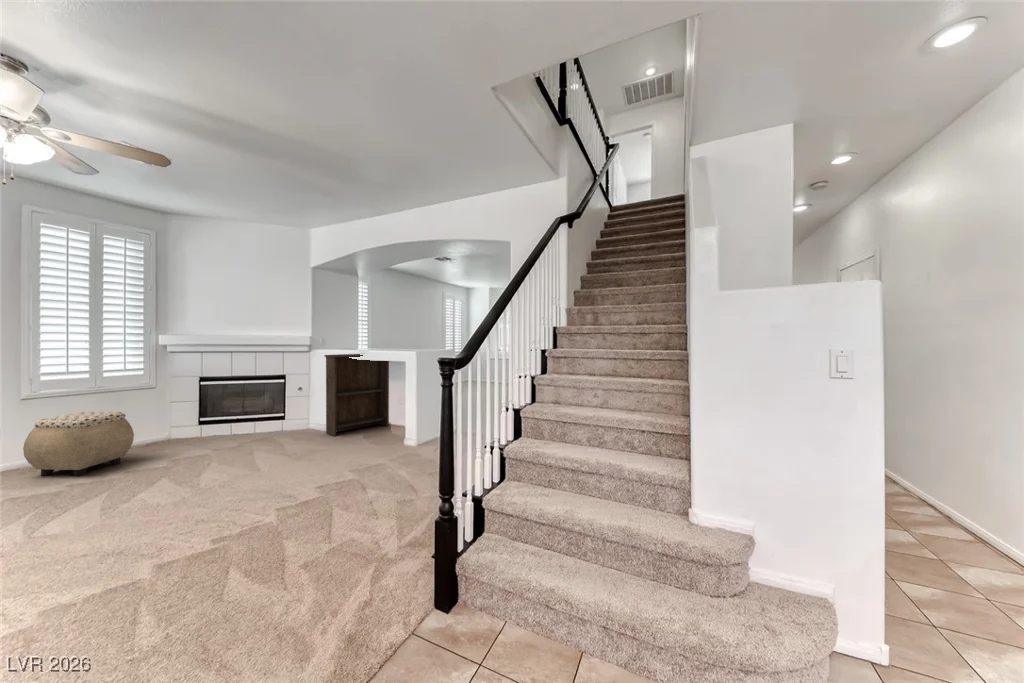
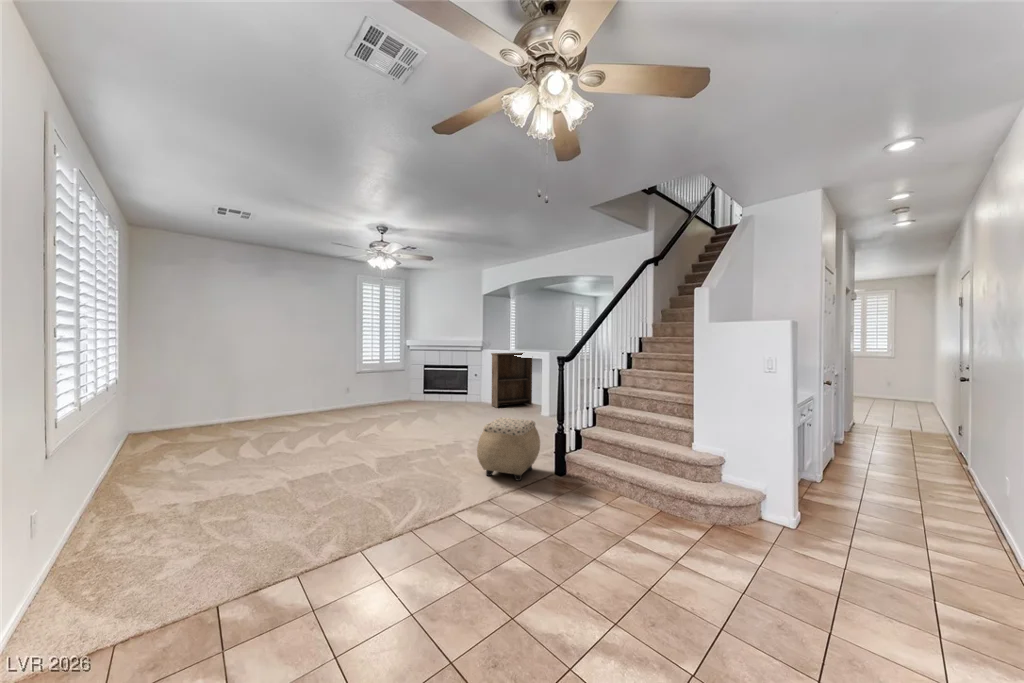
ottoman: present [23,412,134,476] -> present [477,418,540,481]

